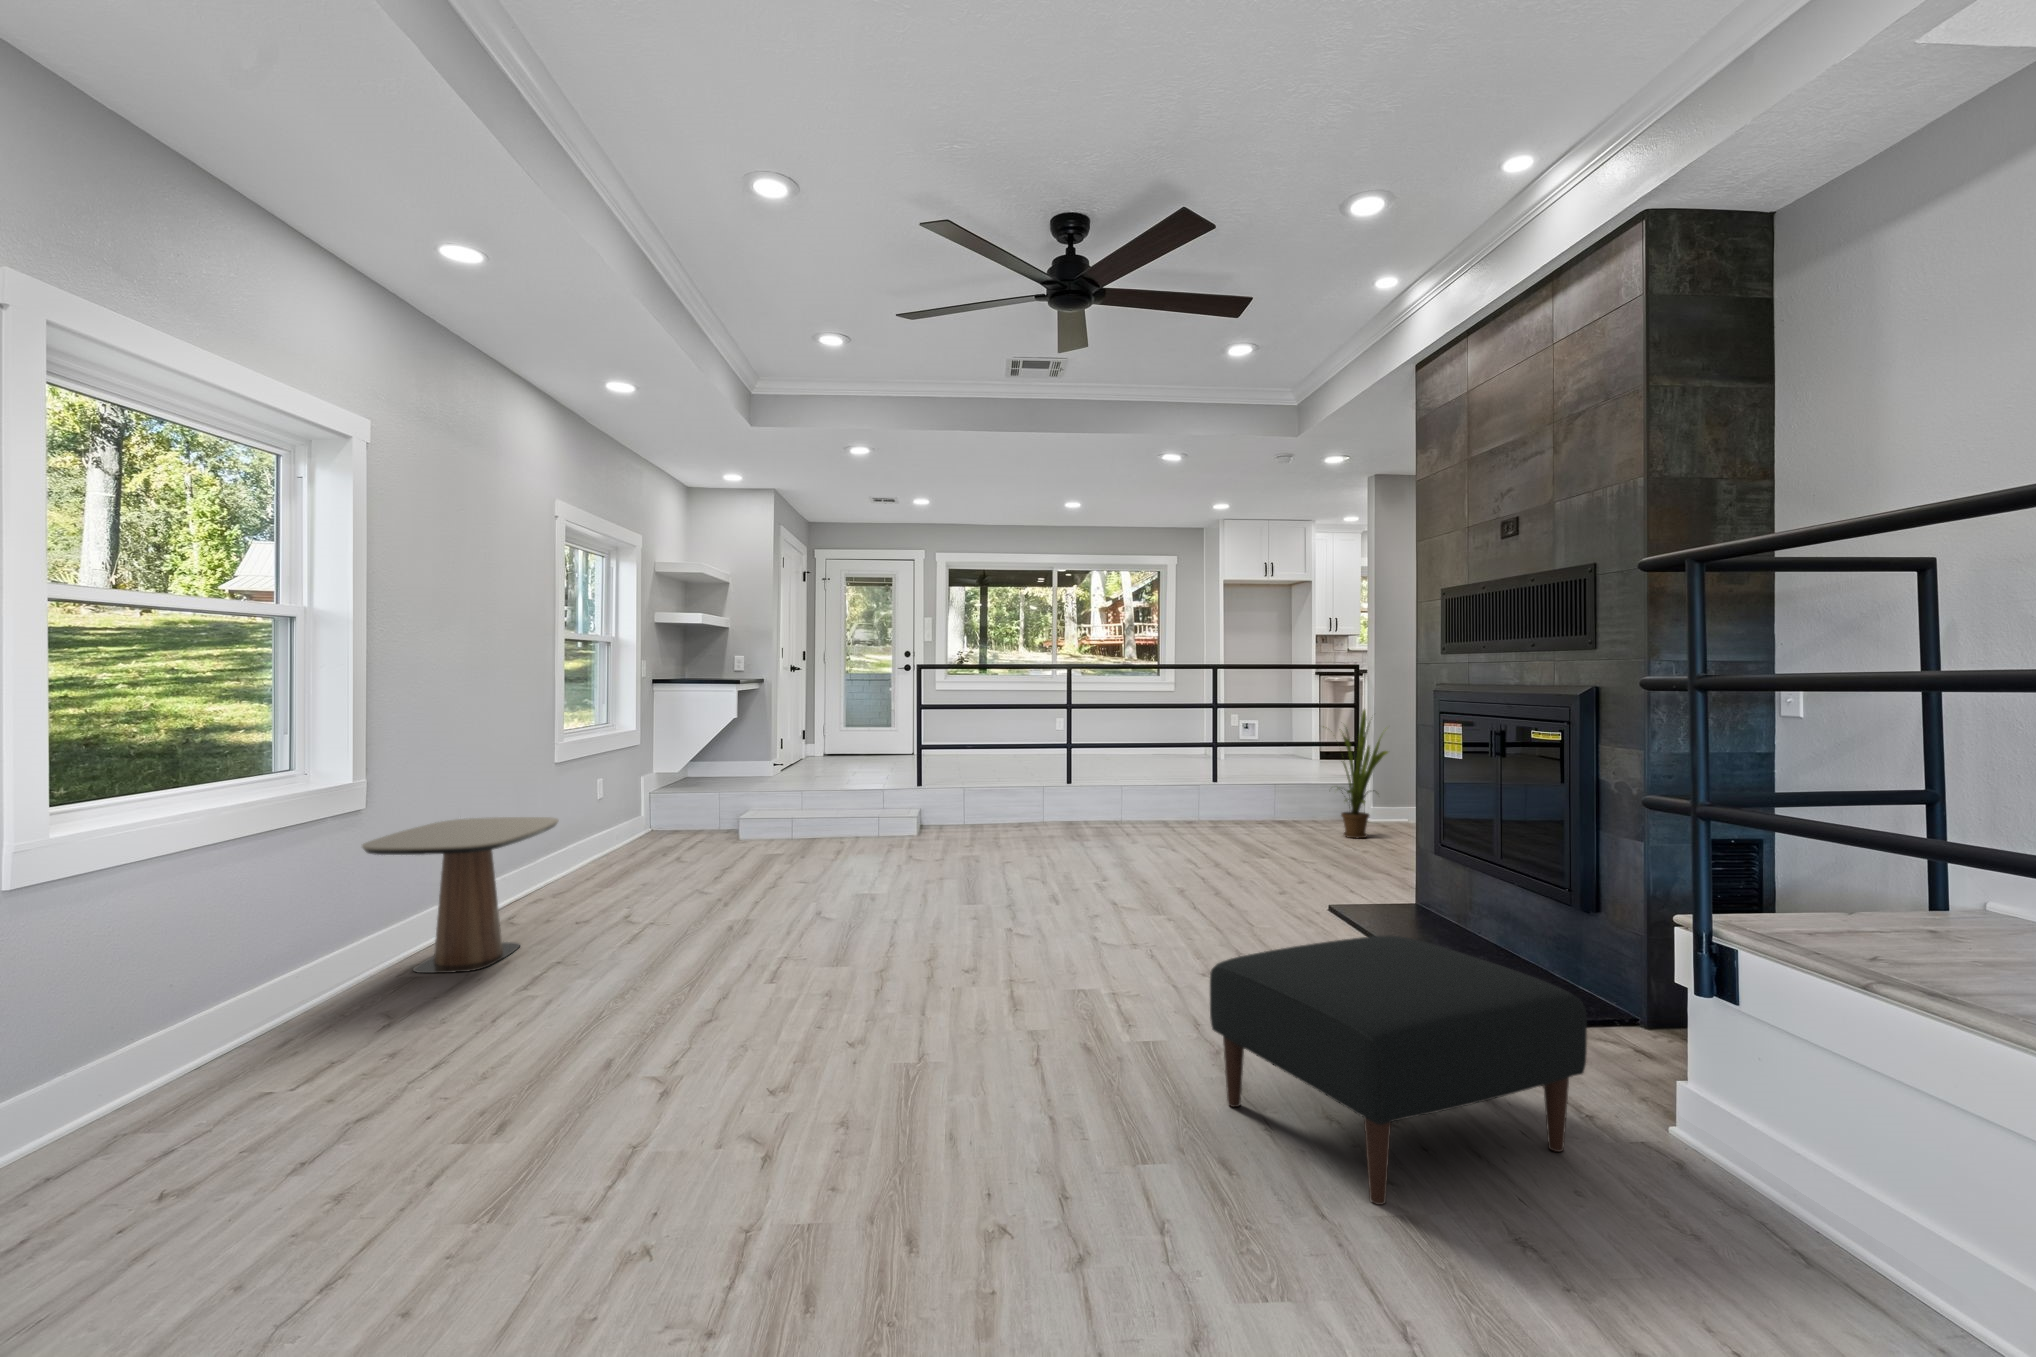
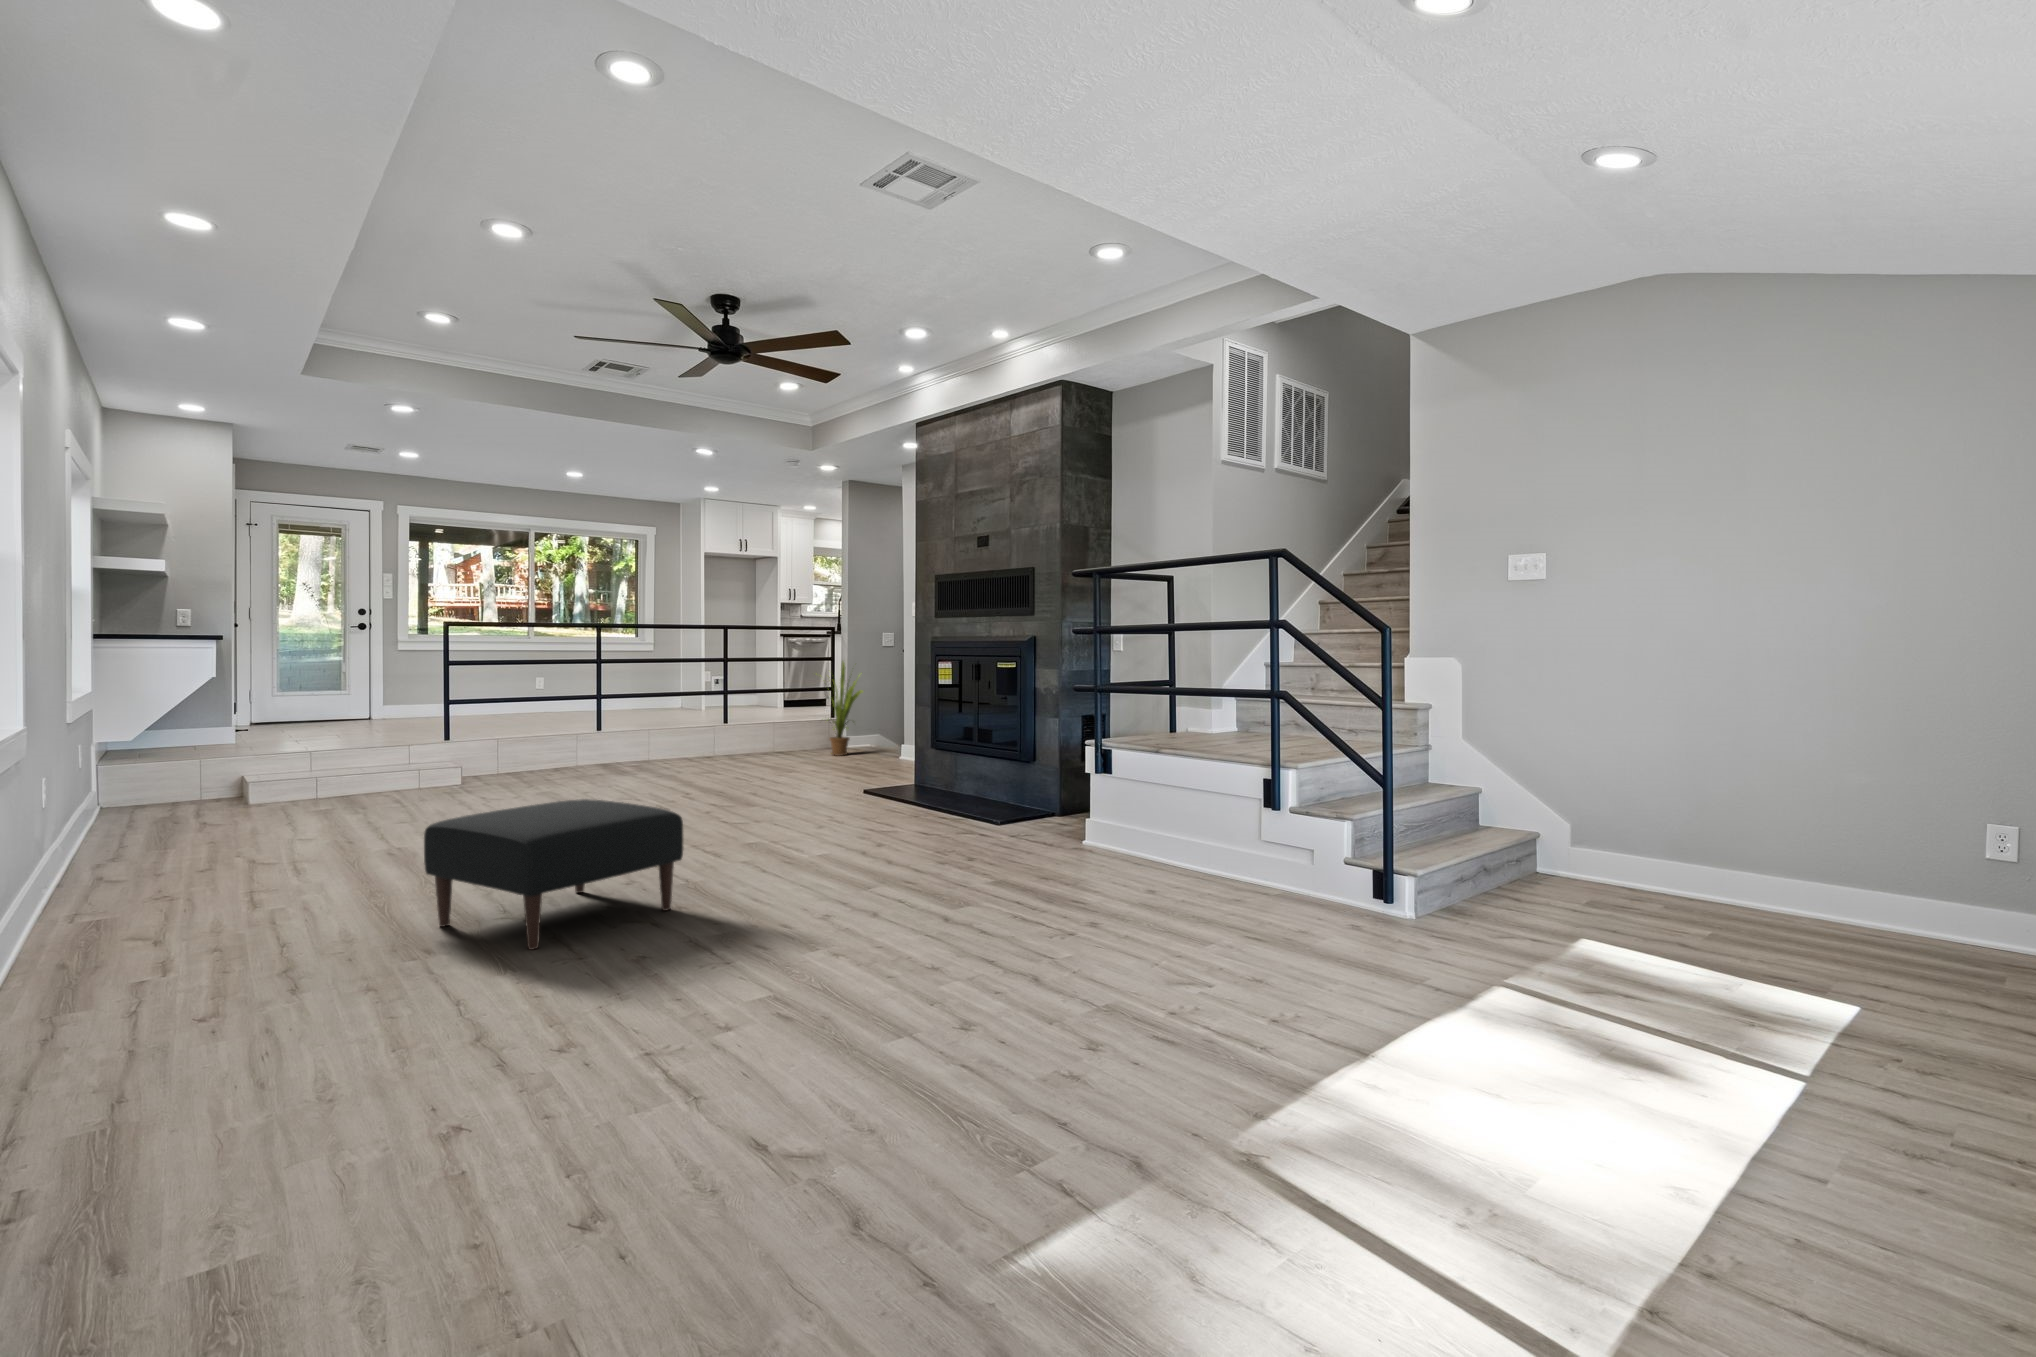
side table: present [362,817,559,973] -> none [55,753,232,897]
ottoman: present [1210,935,1587,1205] -> present [424,799,683,950]

